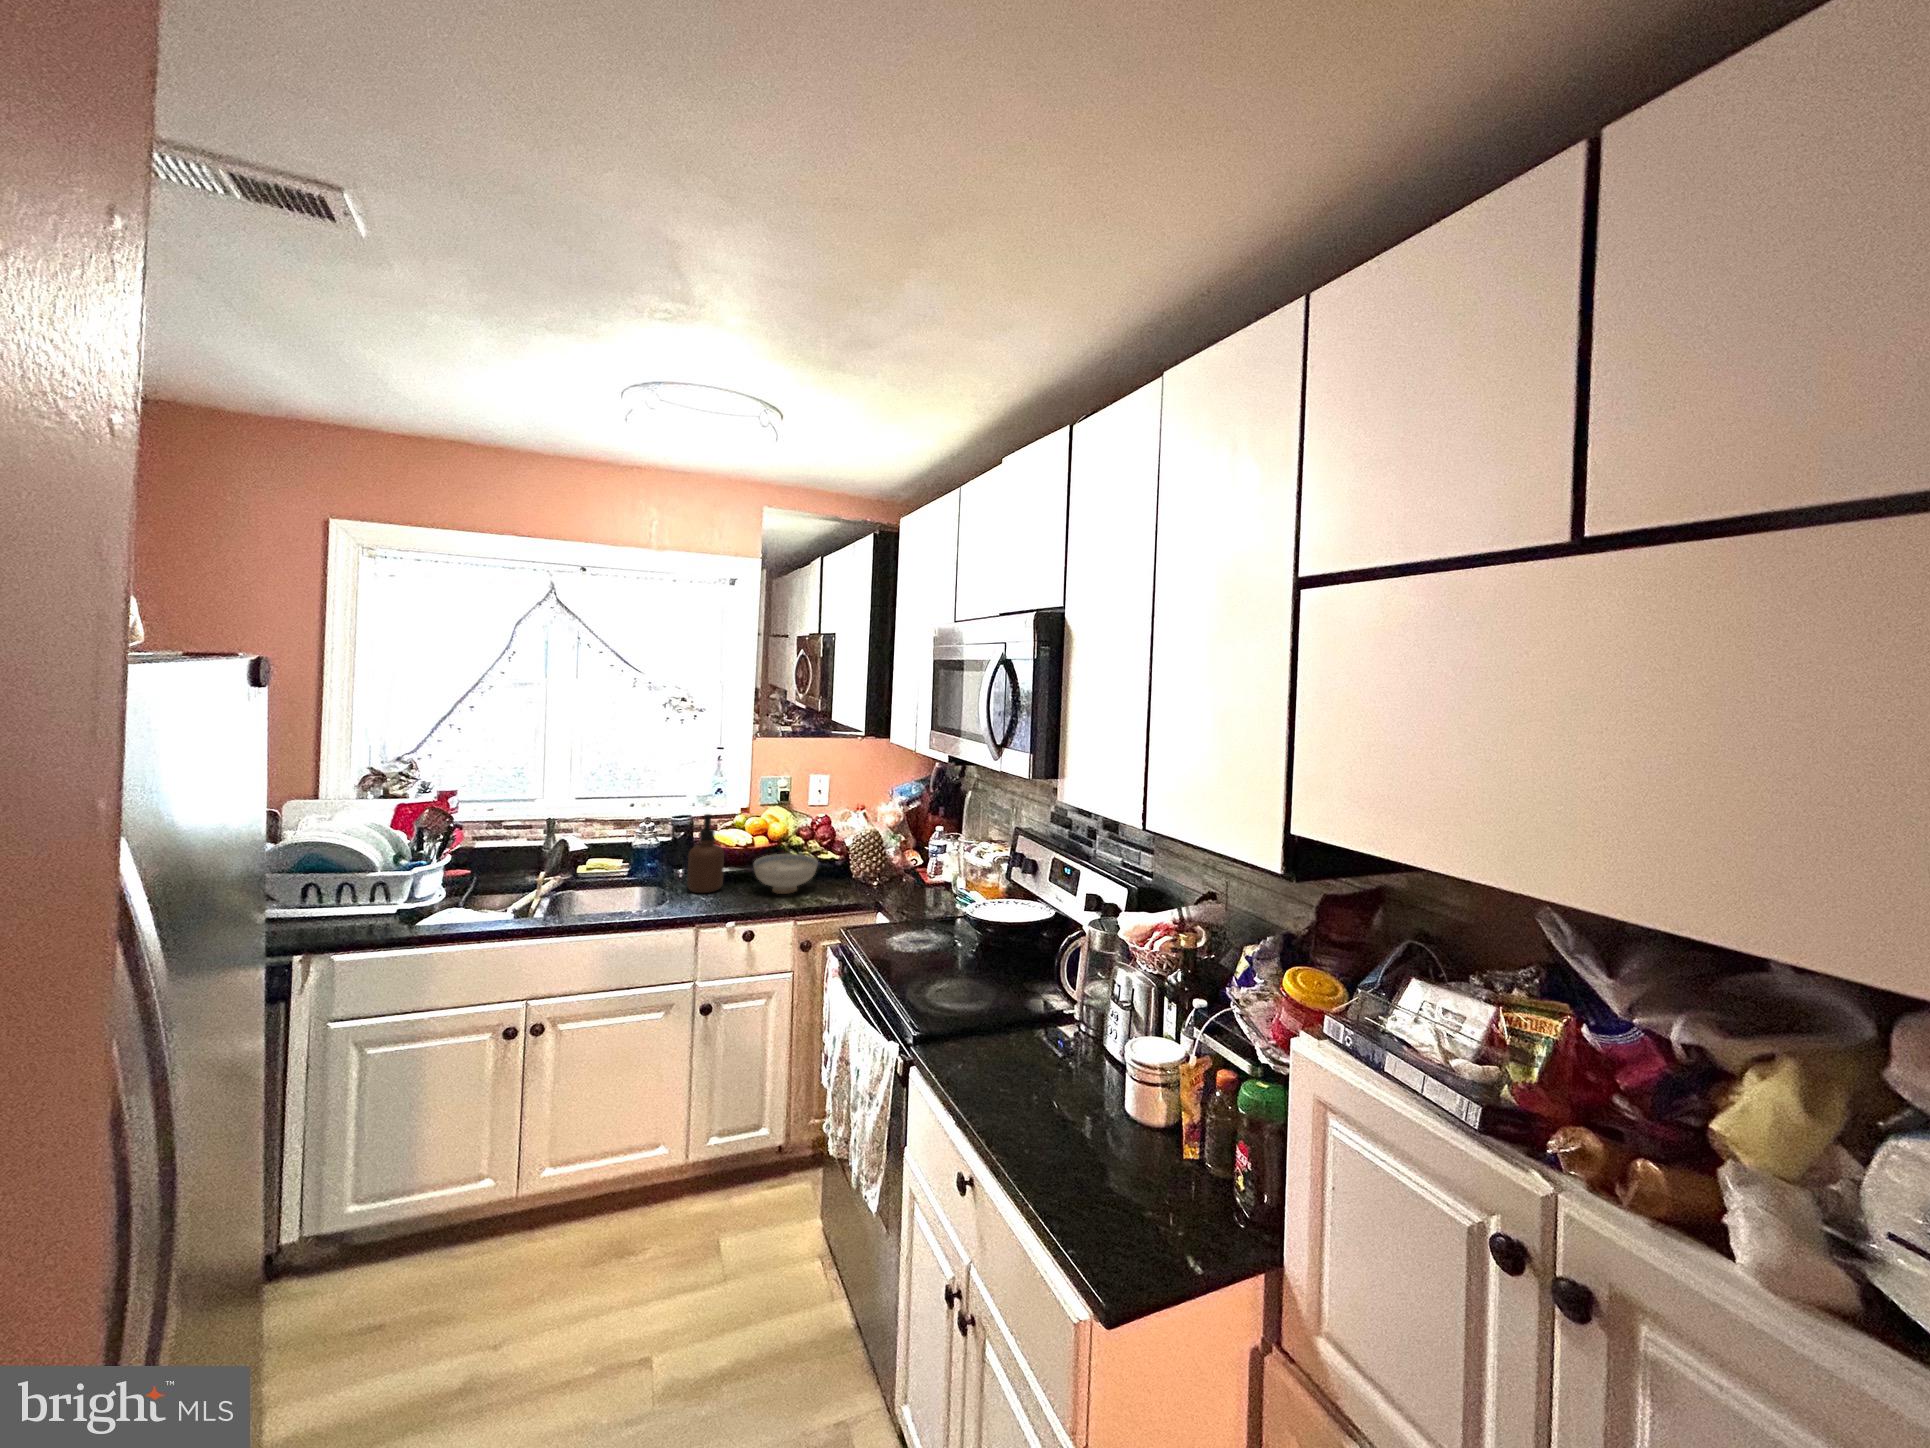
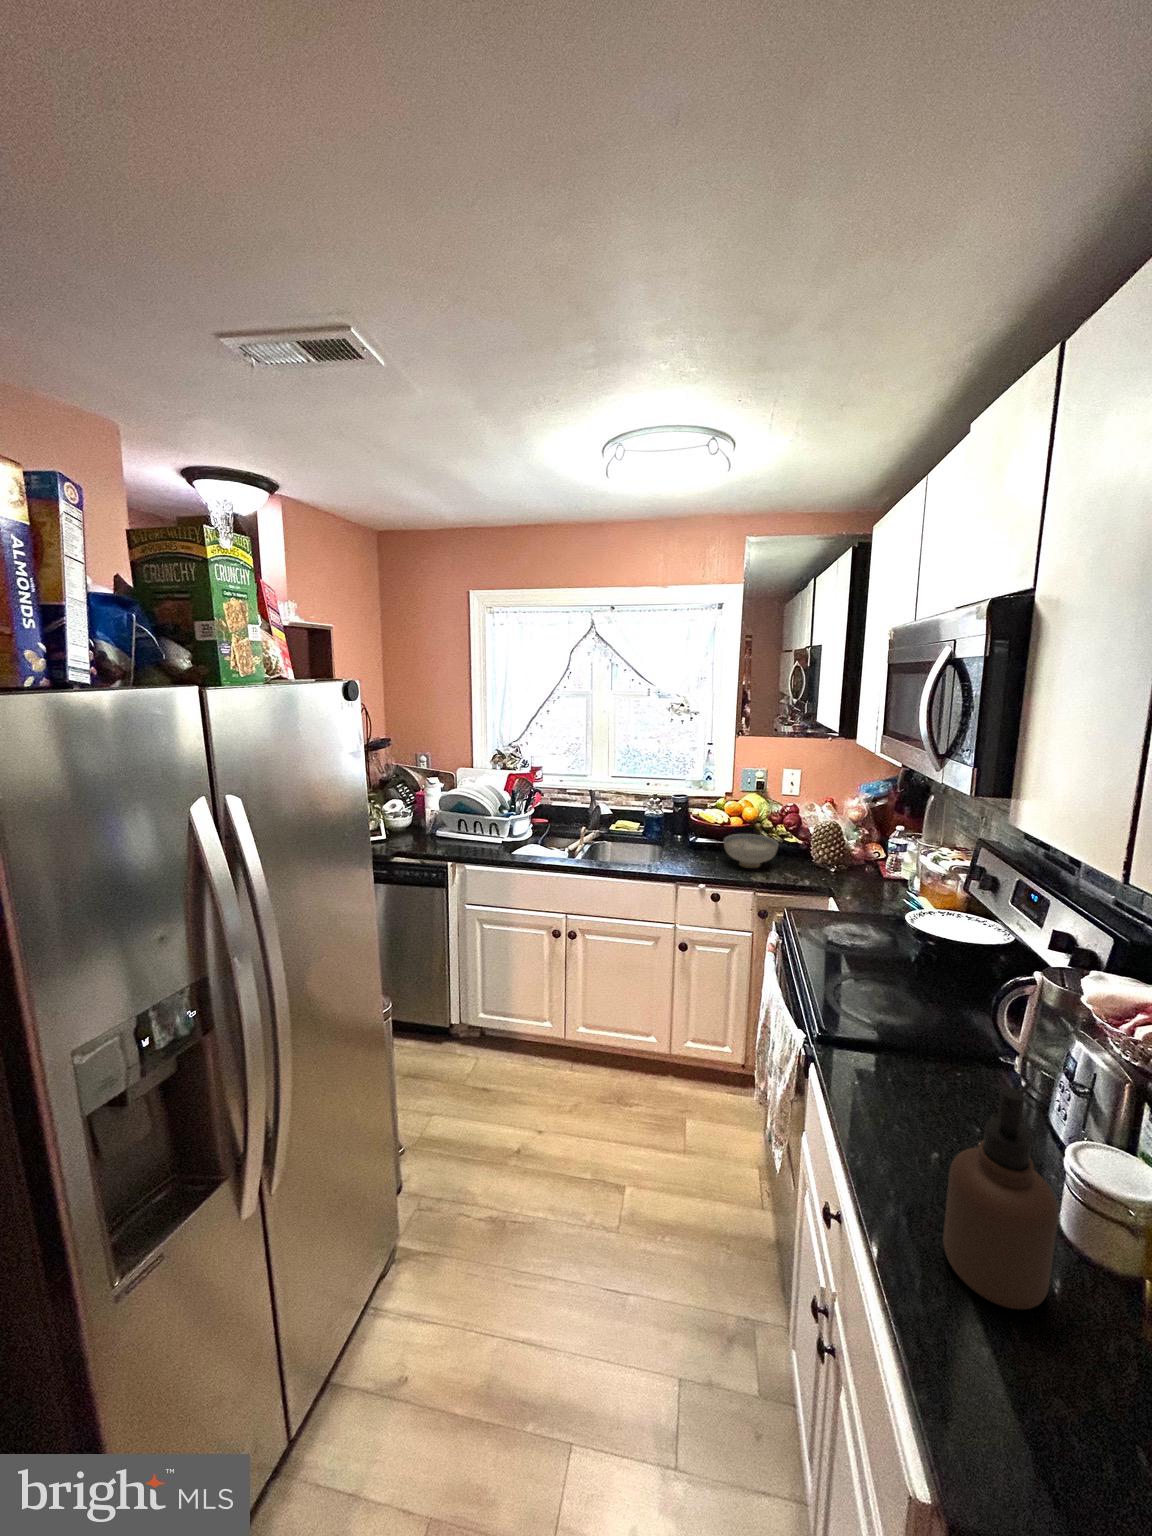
soap dispenser: present [687,814,724,893] -> present [943,1083,1058,1309]

